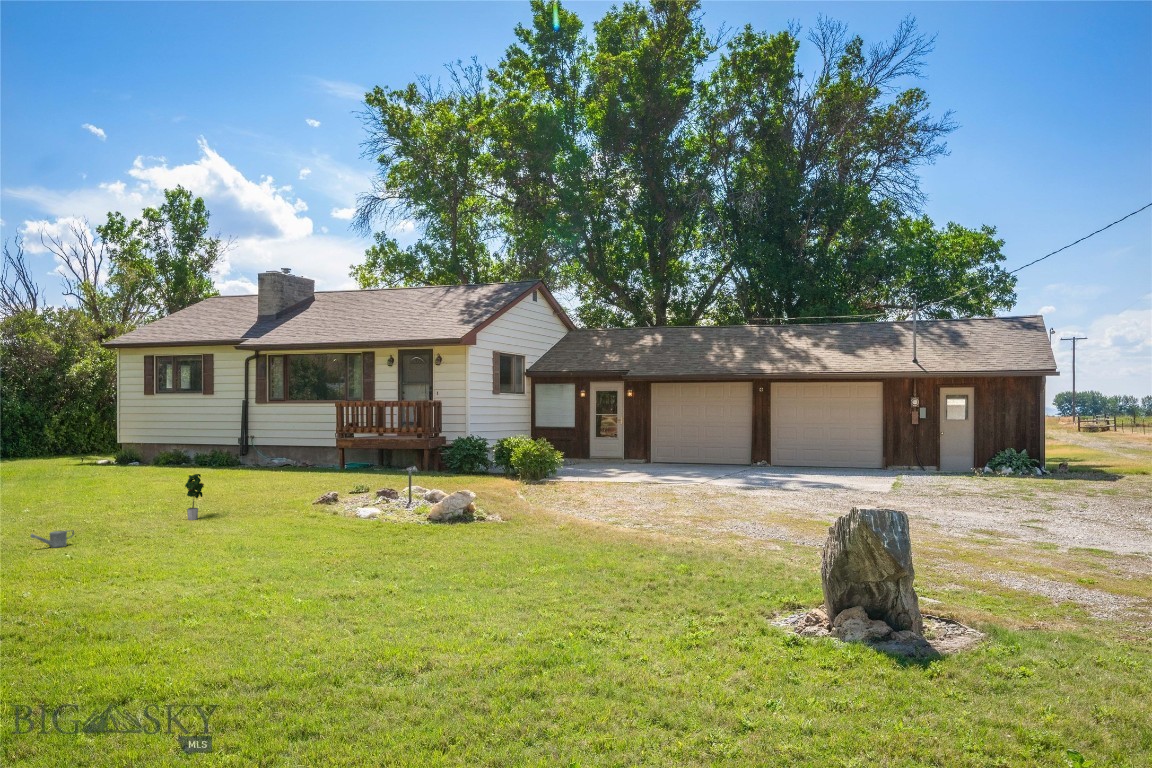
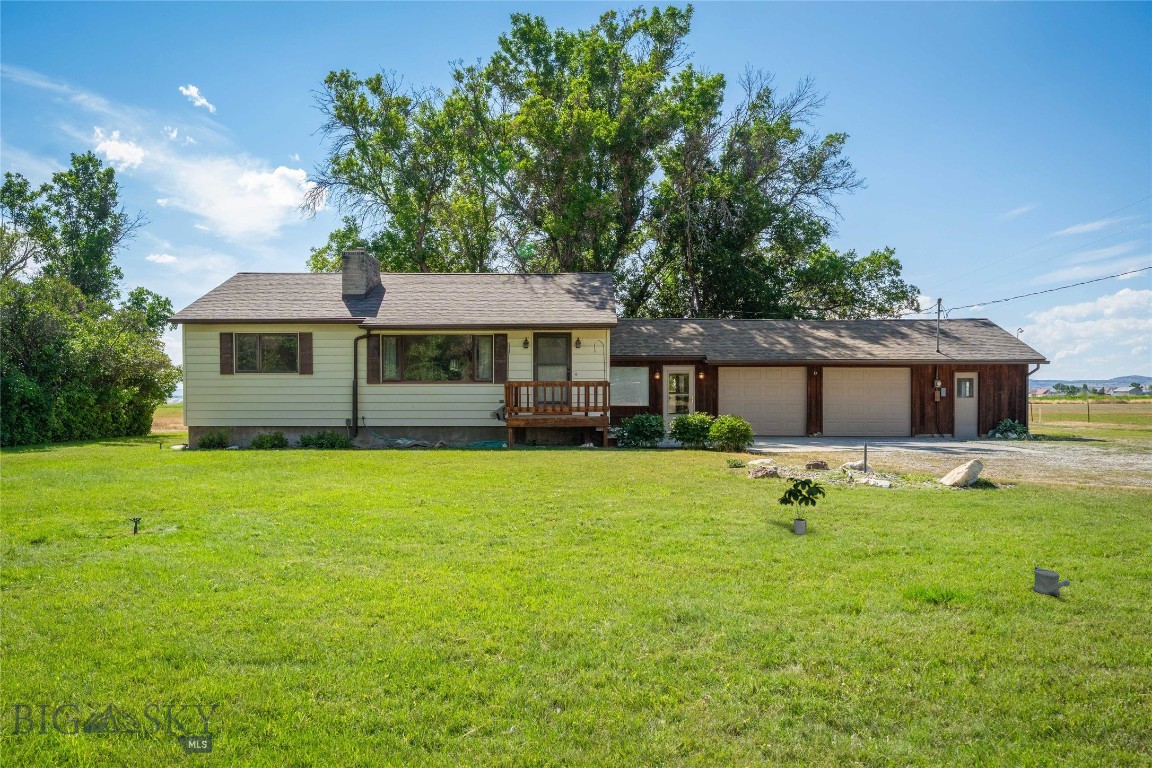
watering can: present [31,530,74,548] -> present [1034,566,1070,595]

